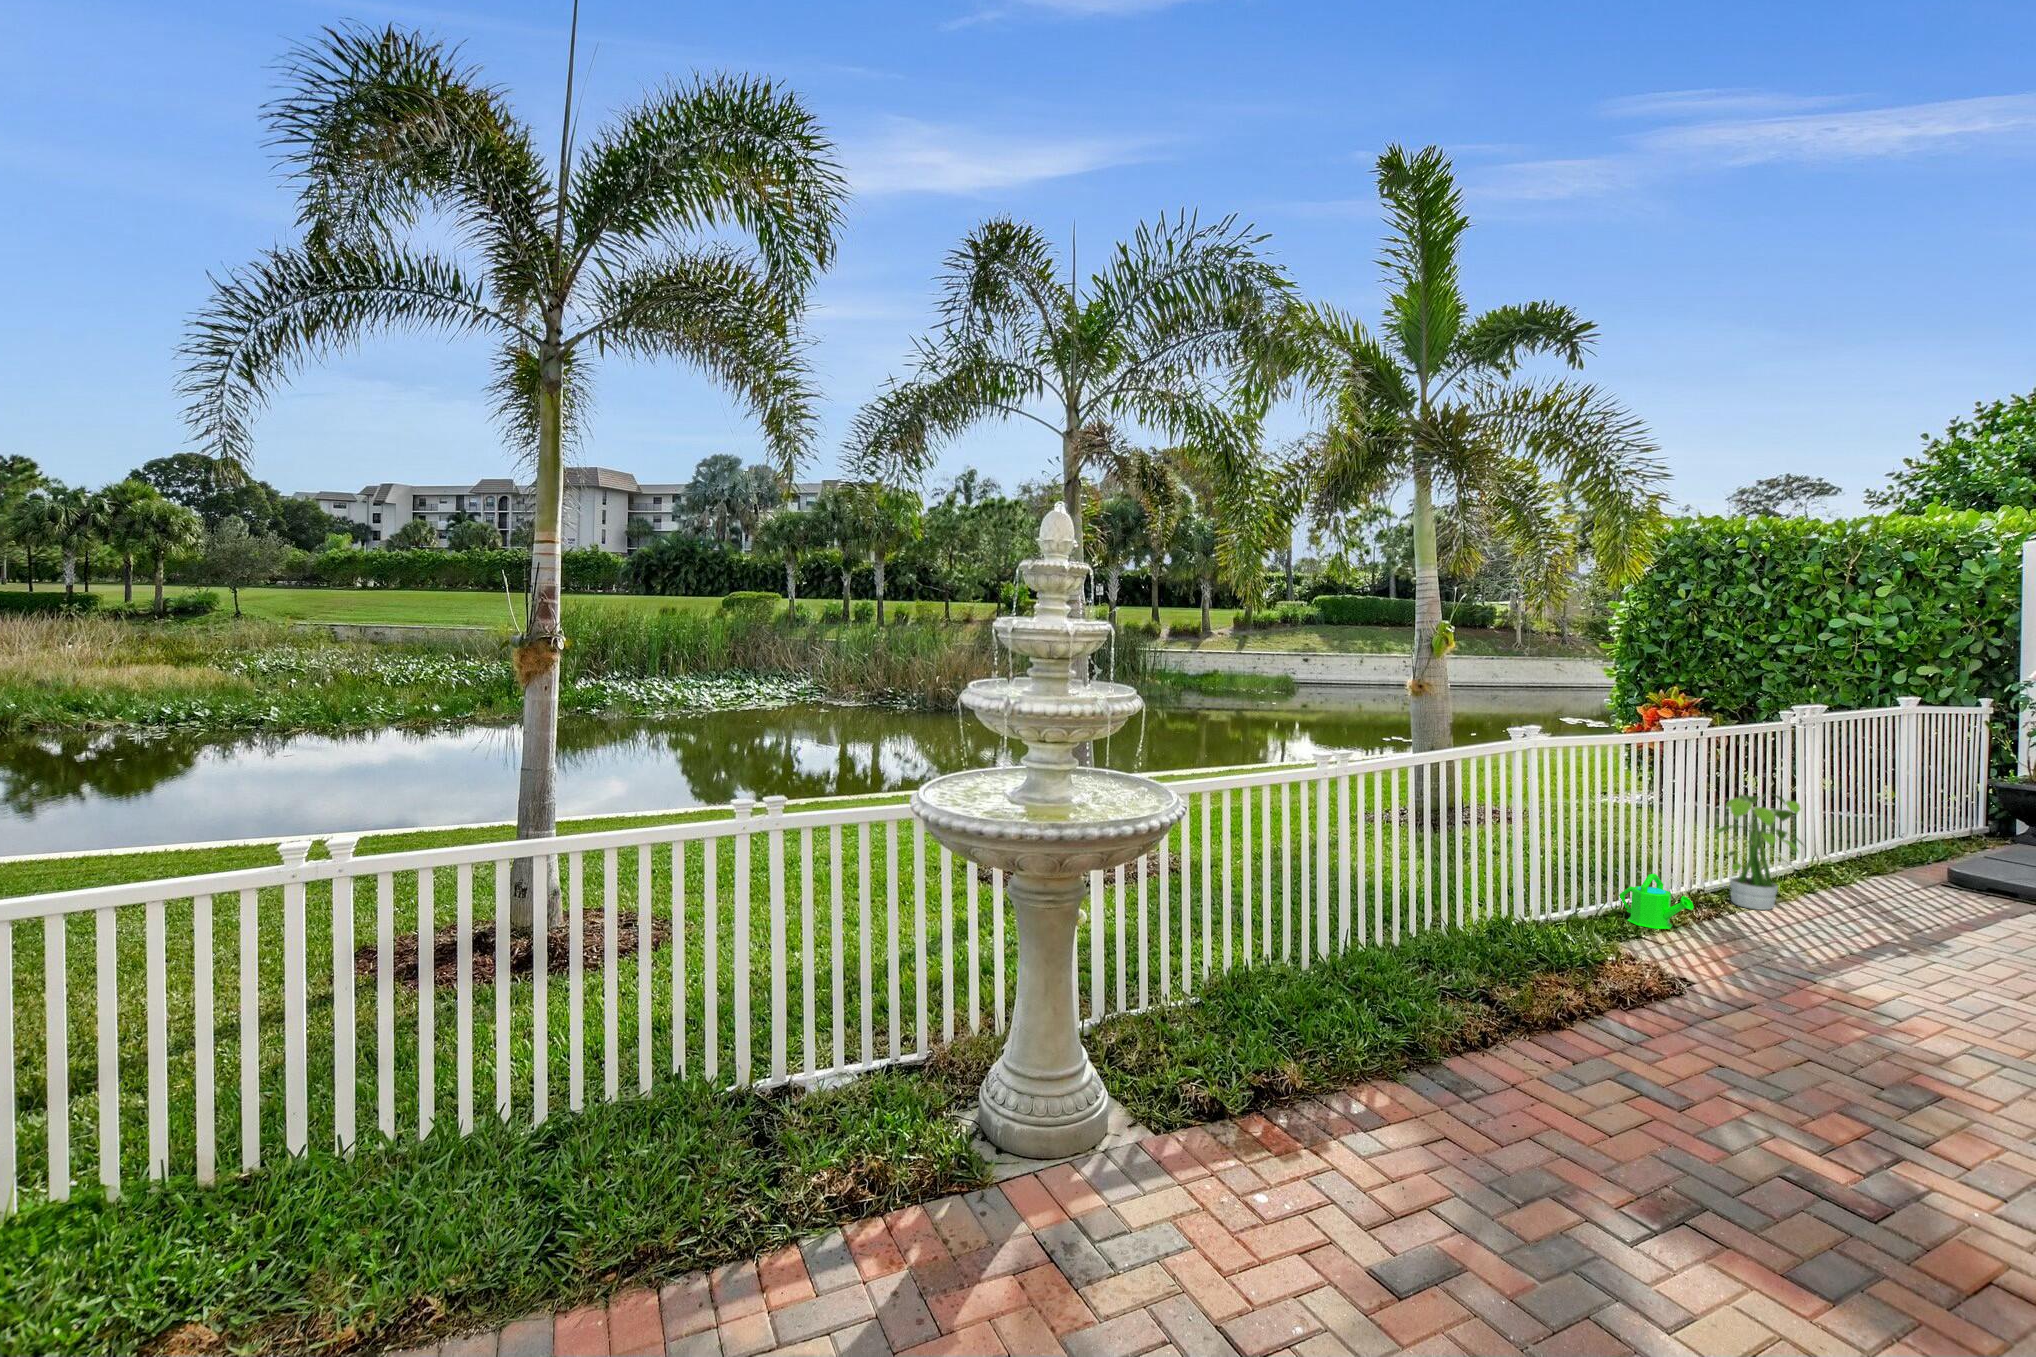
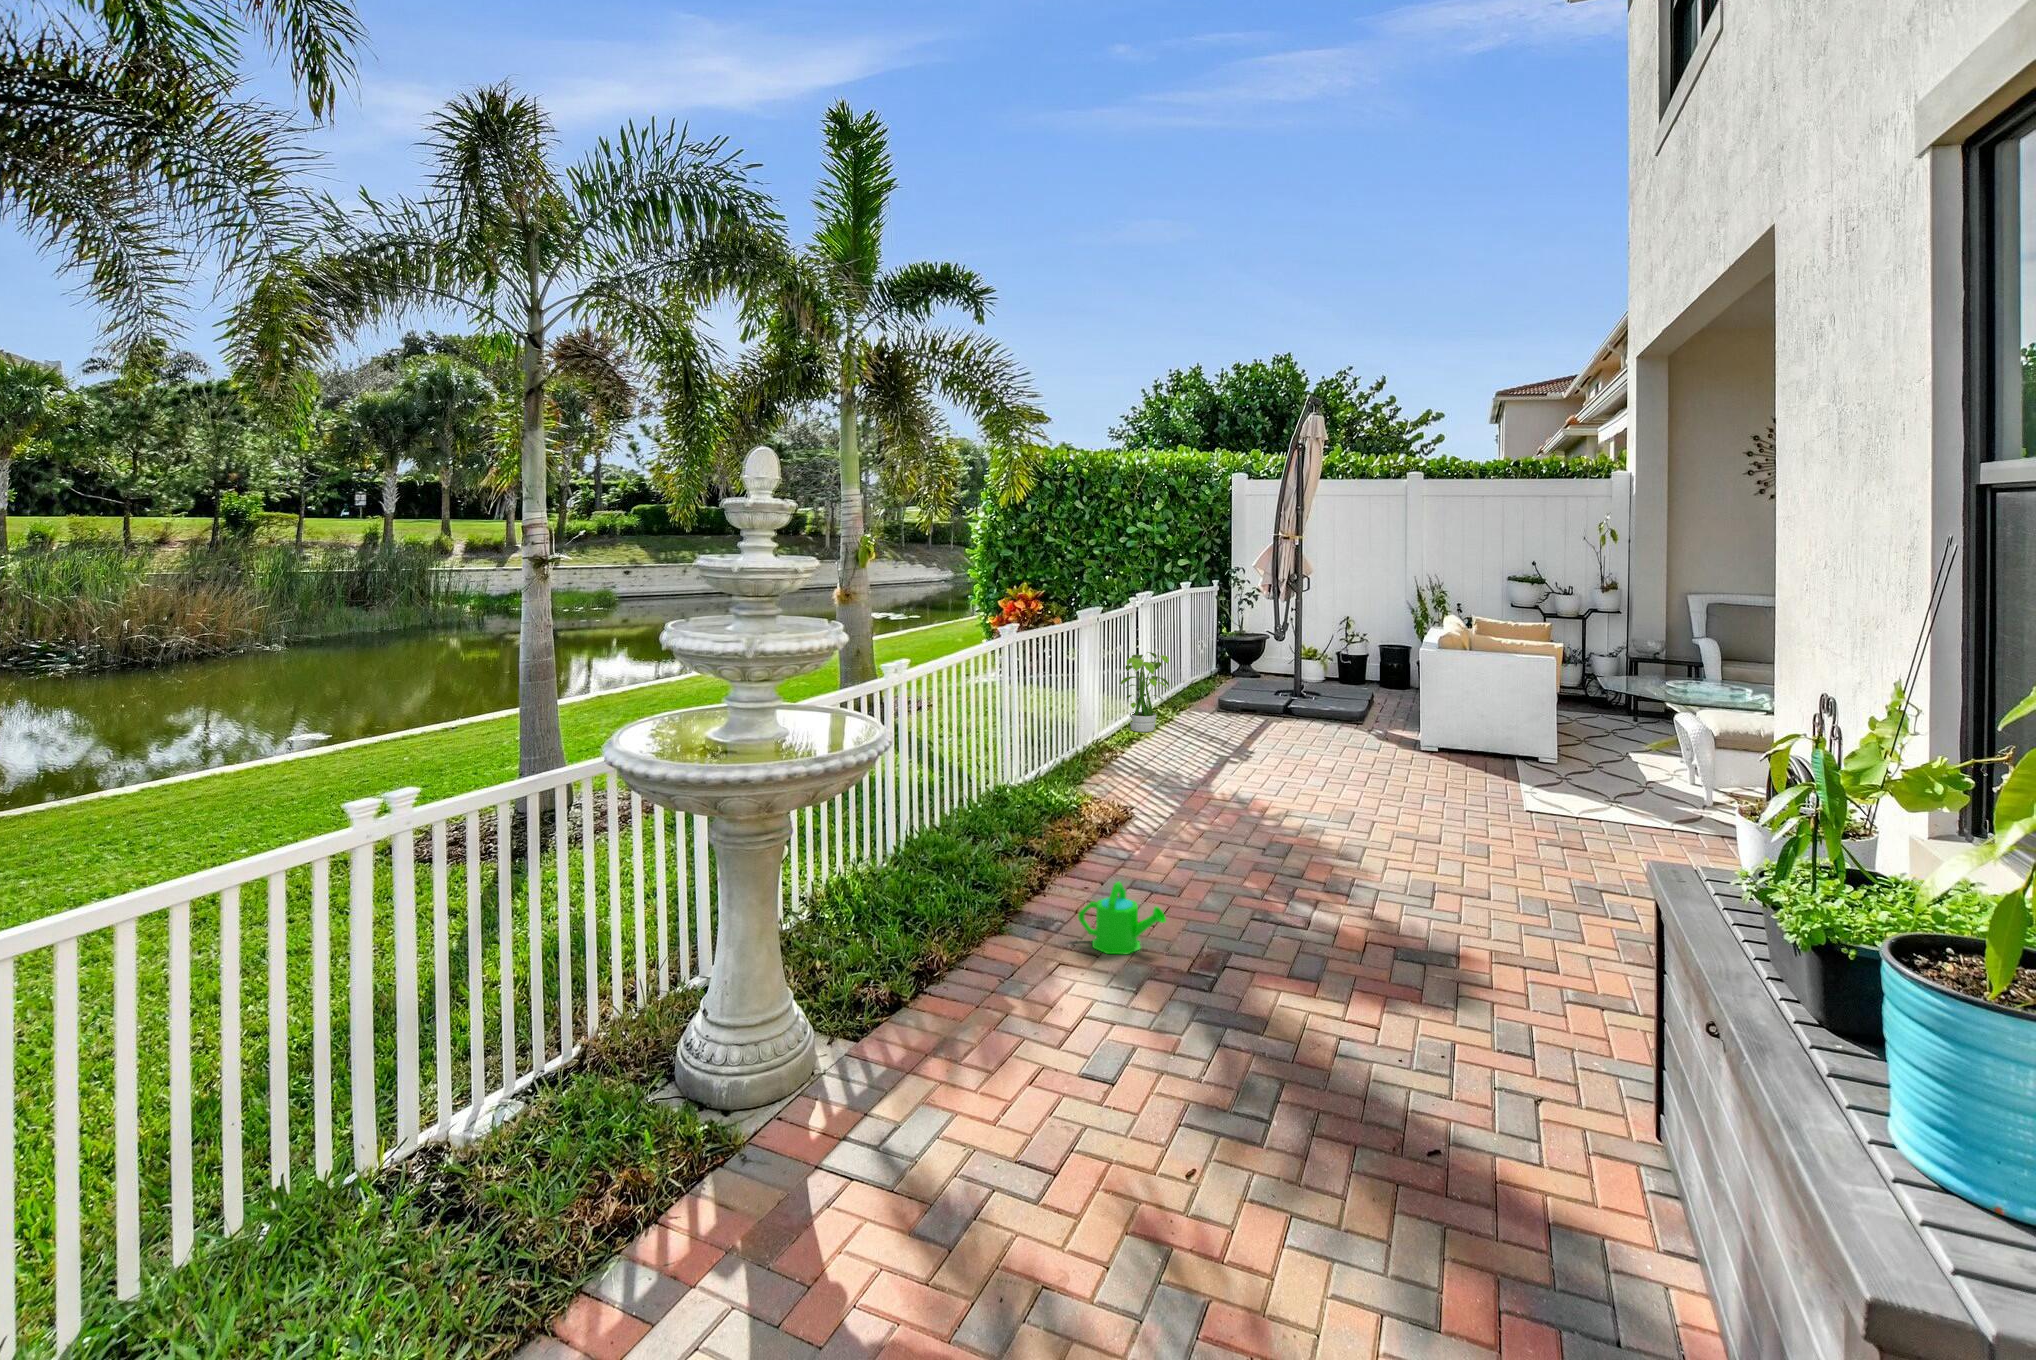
watering can: present [1619,873,1694,929] -> present [1078,882,1166,954]

